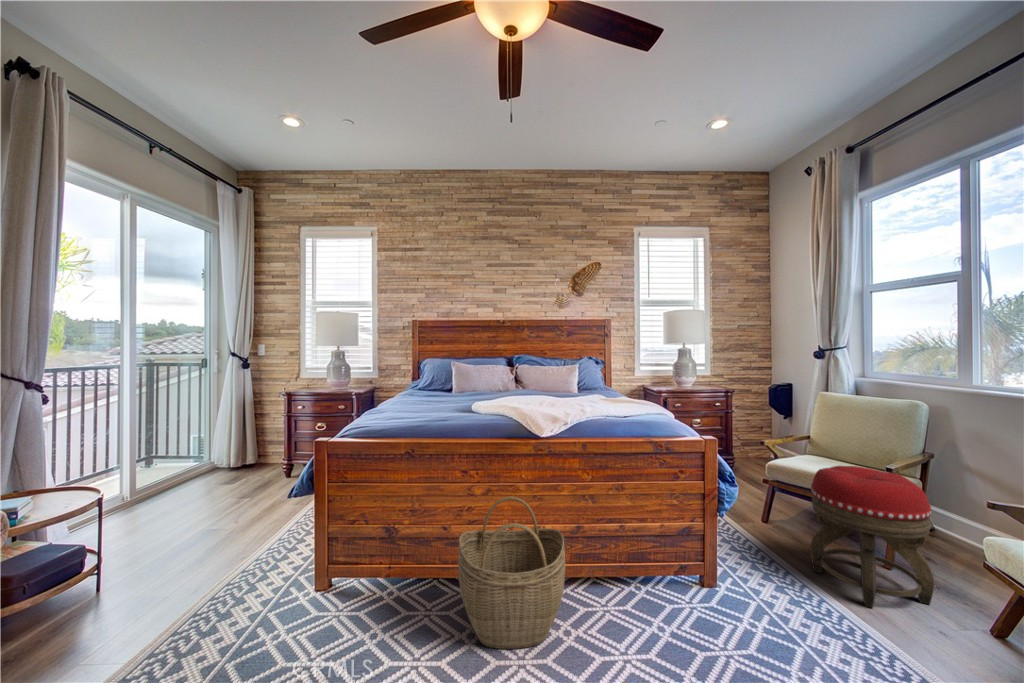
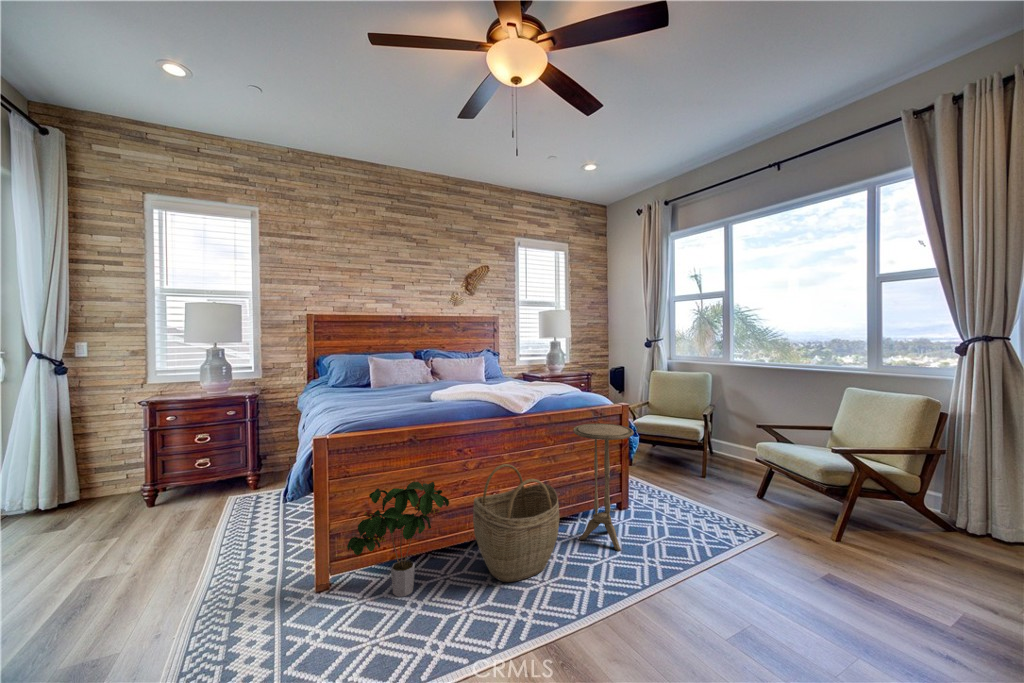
side table: none [607,460,694,650] -> present [573,423,634,551]
footstool: present [810,466,934,608] -> none [669,417,733,501]
potted plant: none [327,501,434,625] -> present [347,482,449,597]

